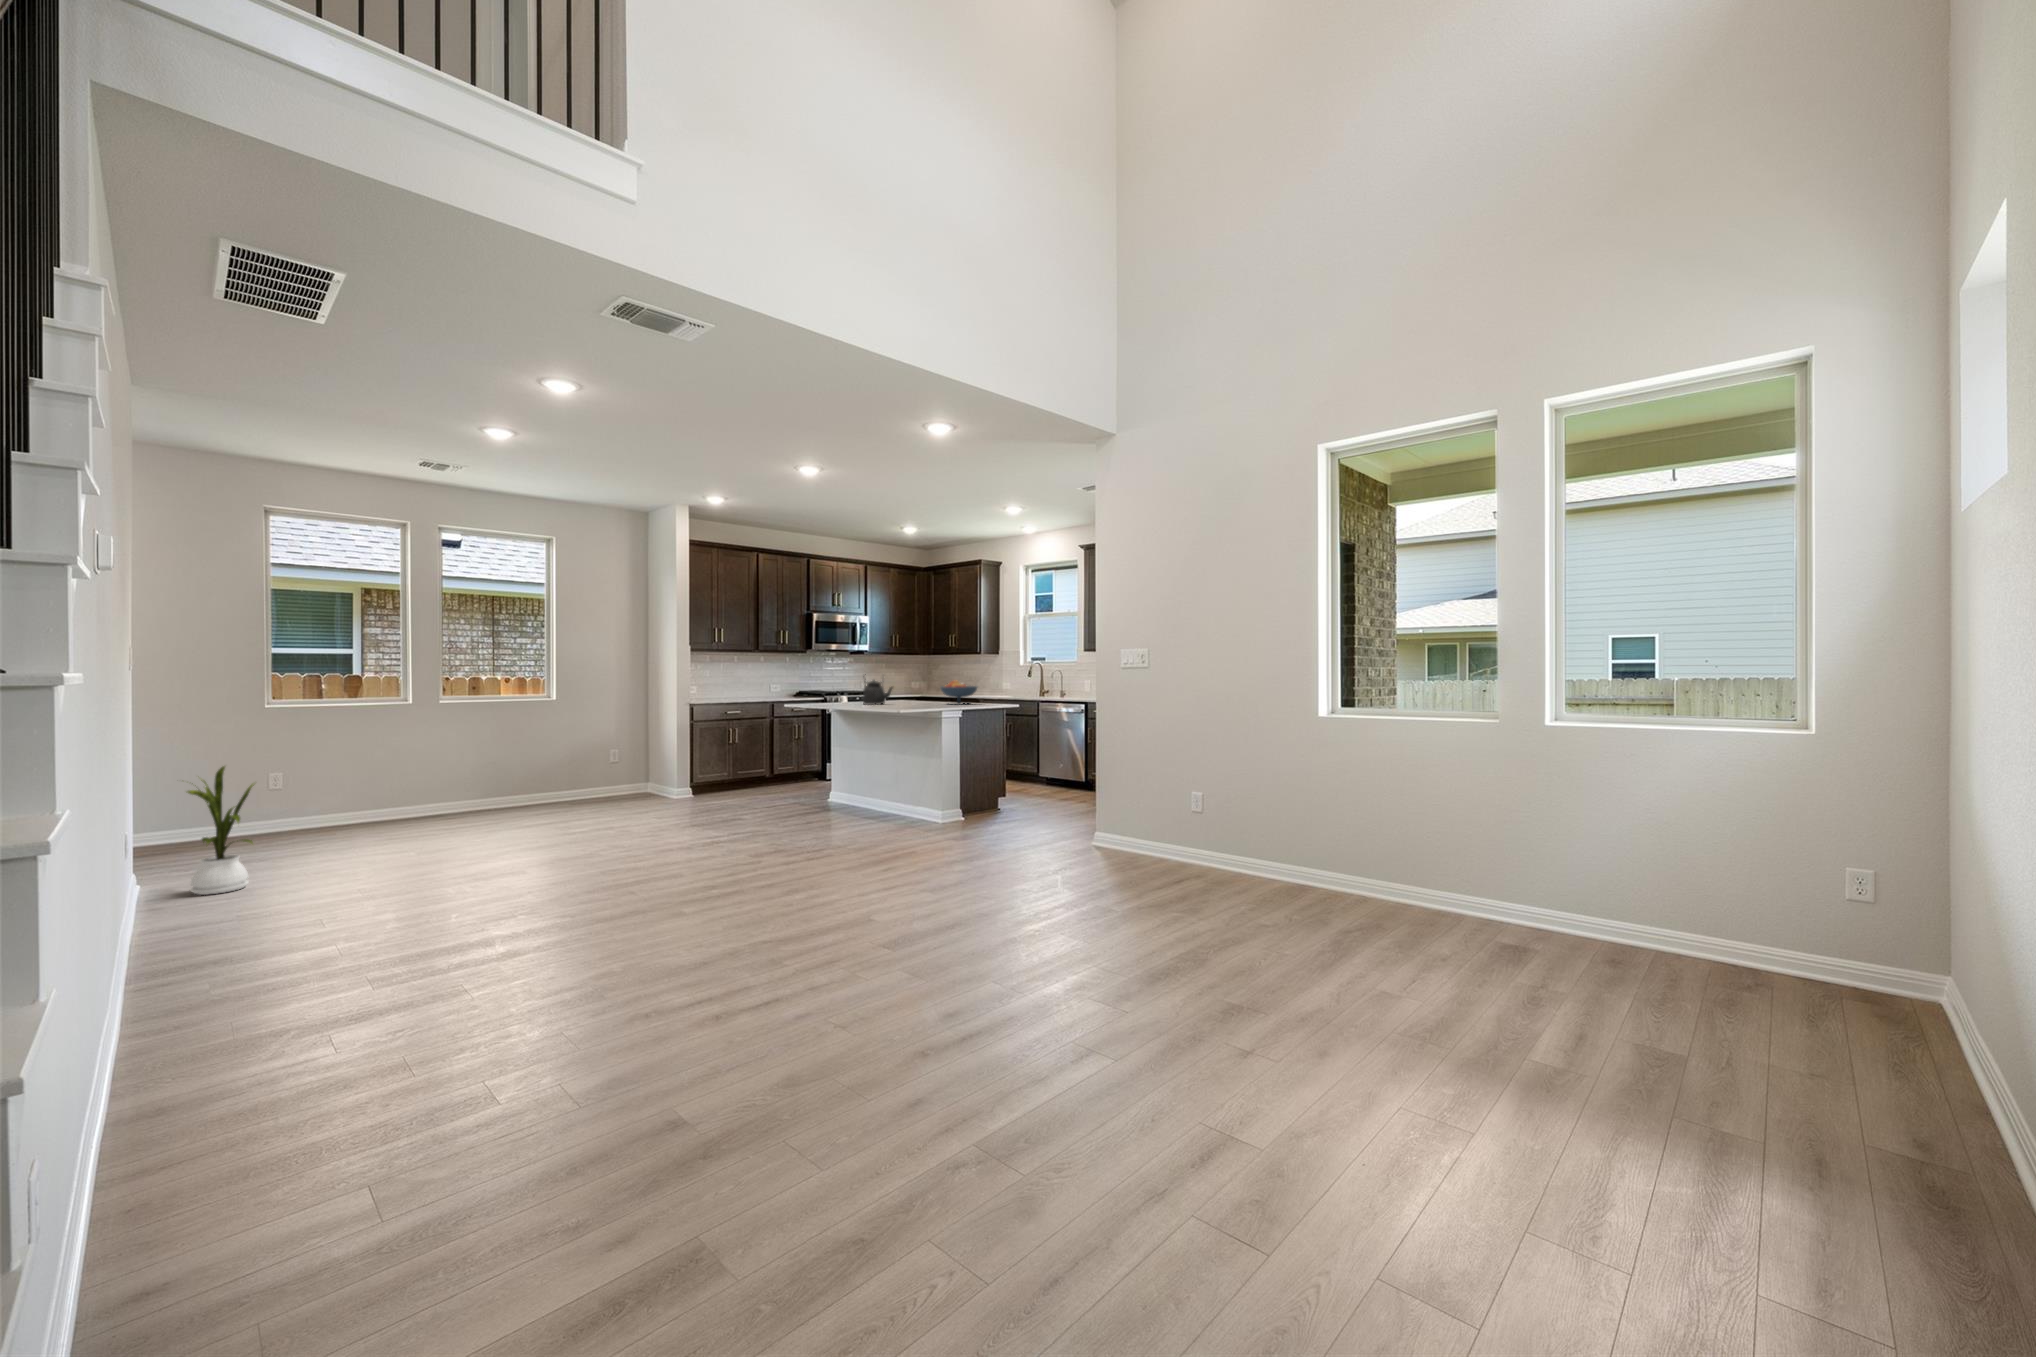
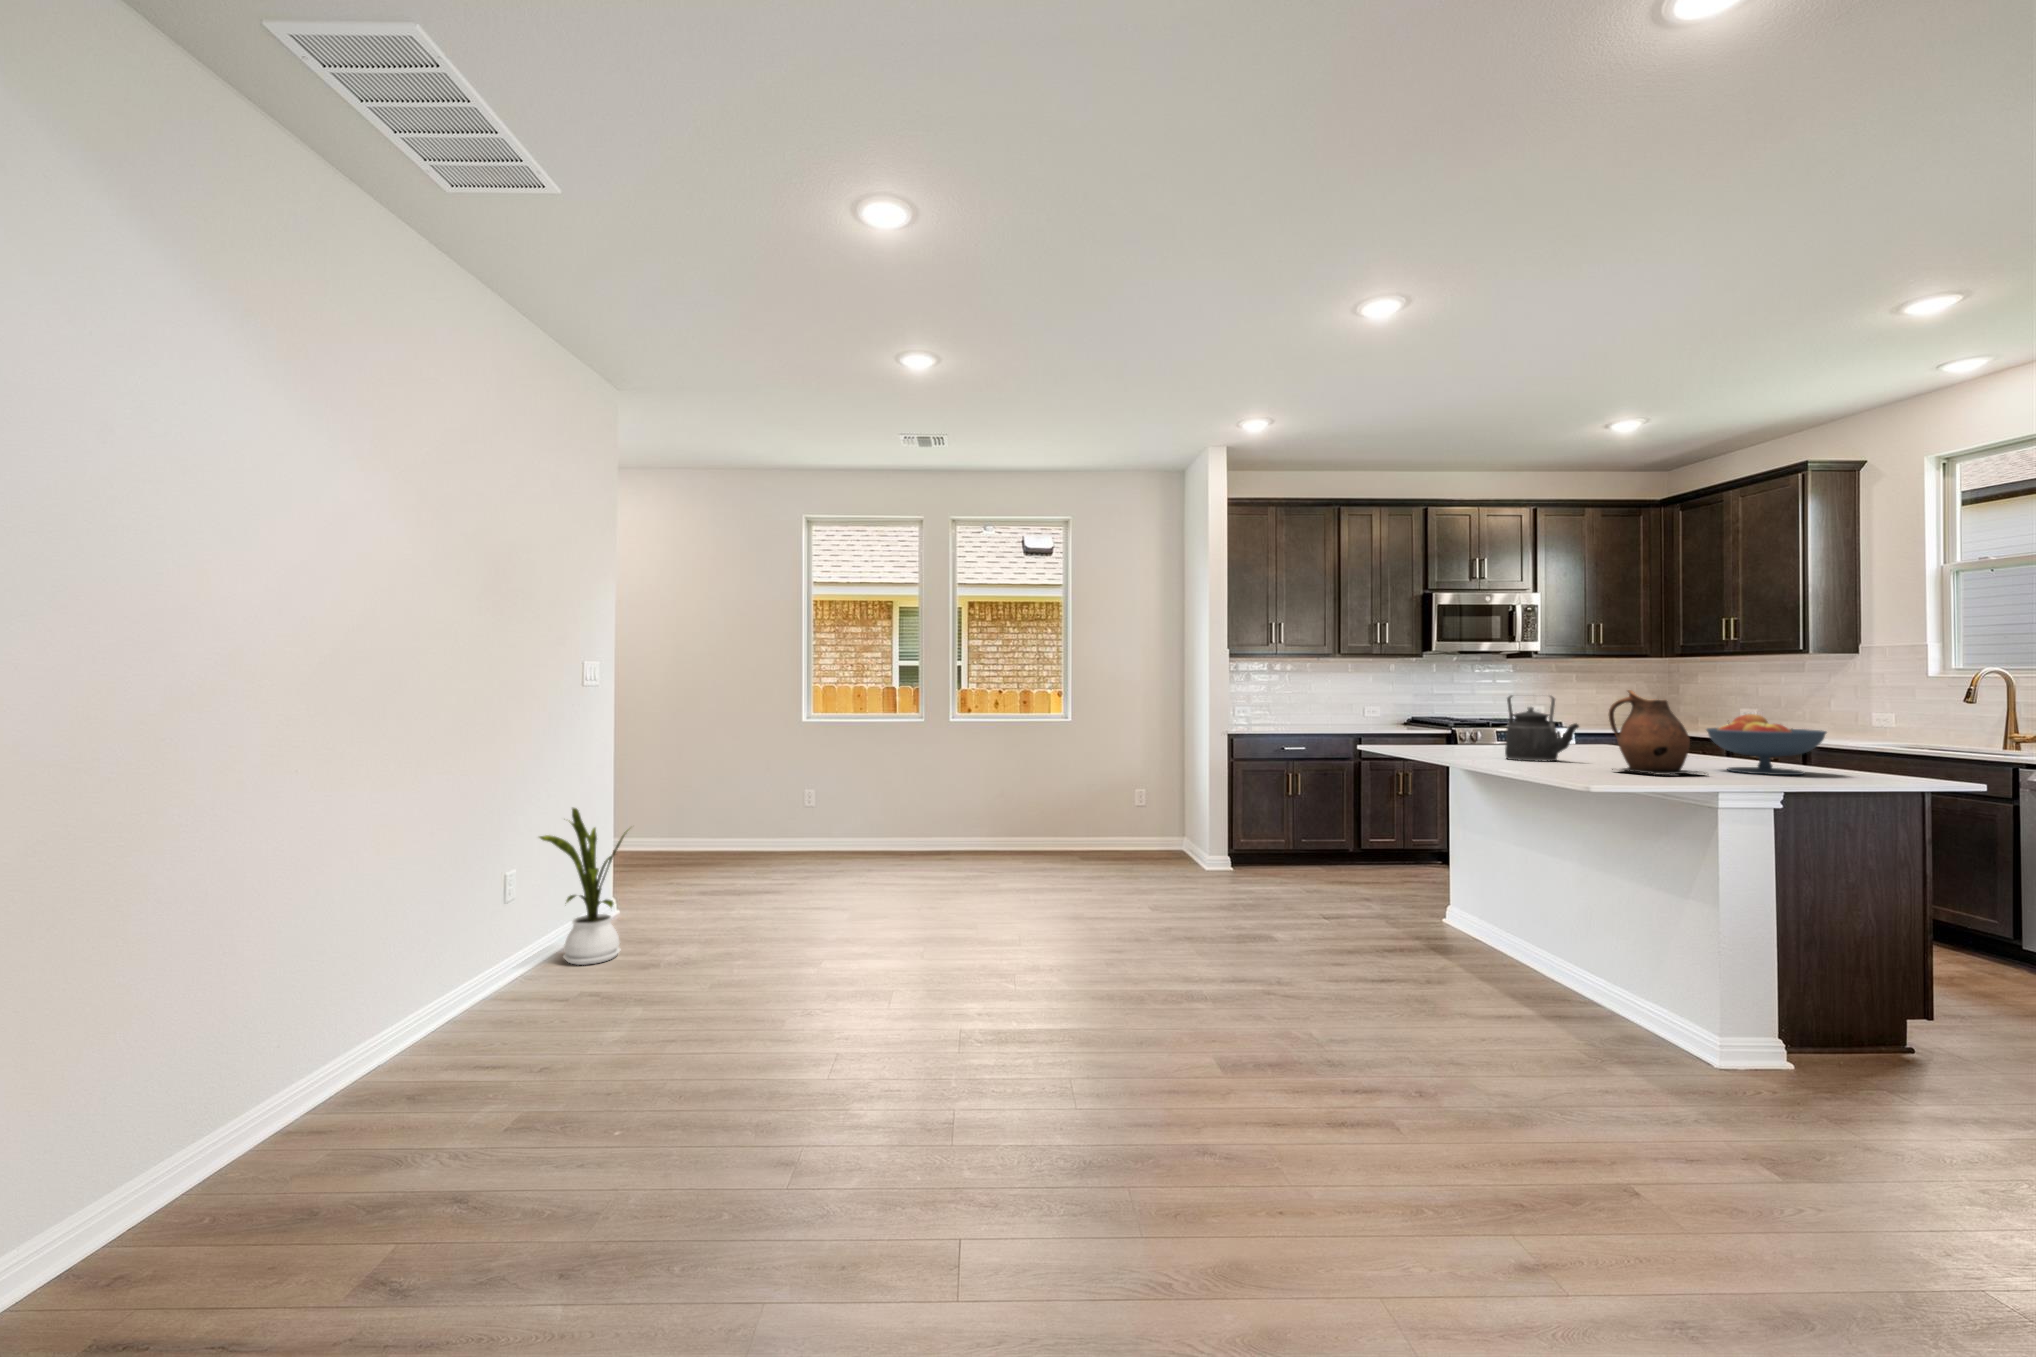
ceramic pitcher: none [906,670,940,706] -> present [1609,690,1701,775]

